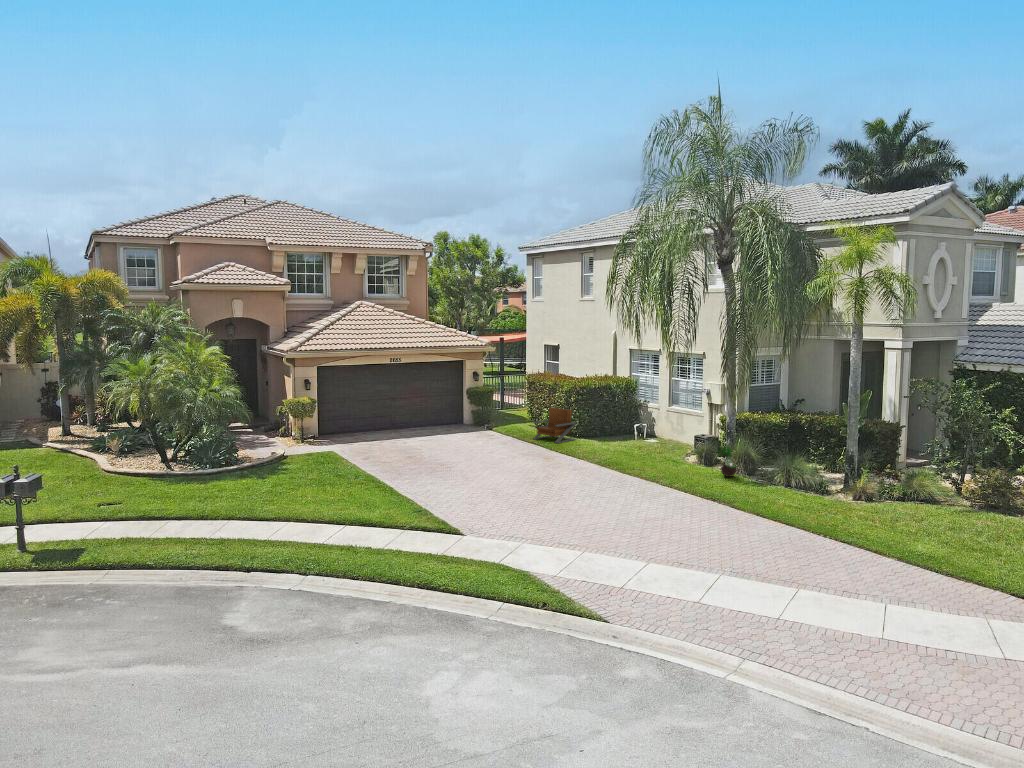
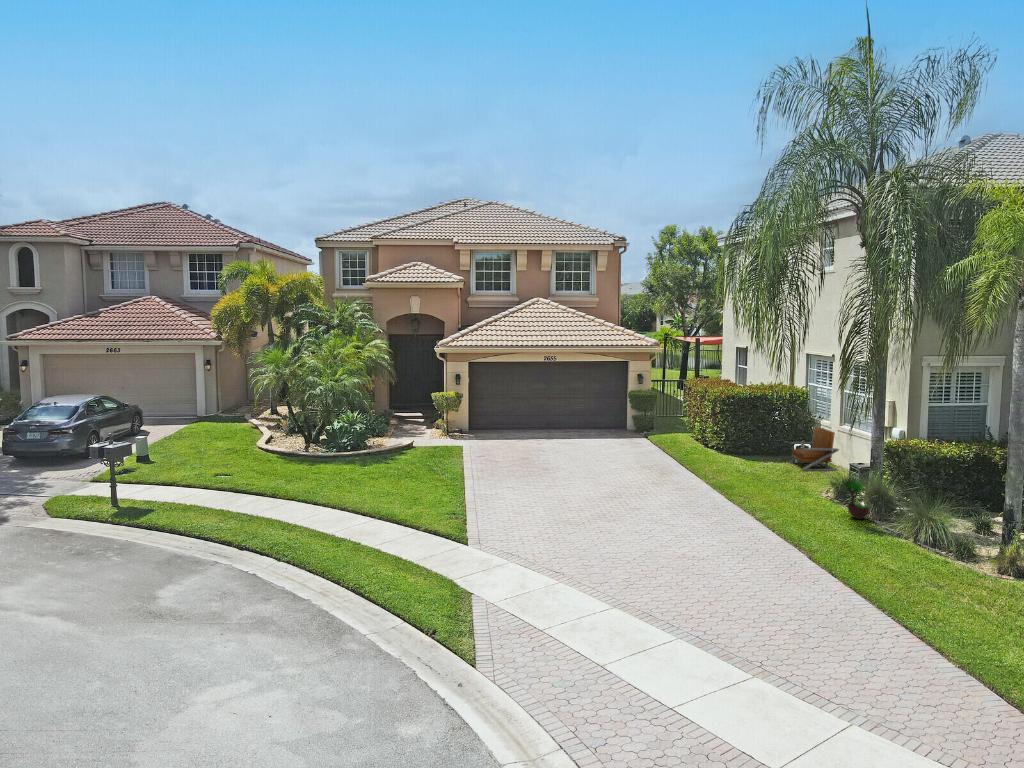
lounge chair: present [533,408,576,443] -> present [789,427,839,471]

